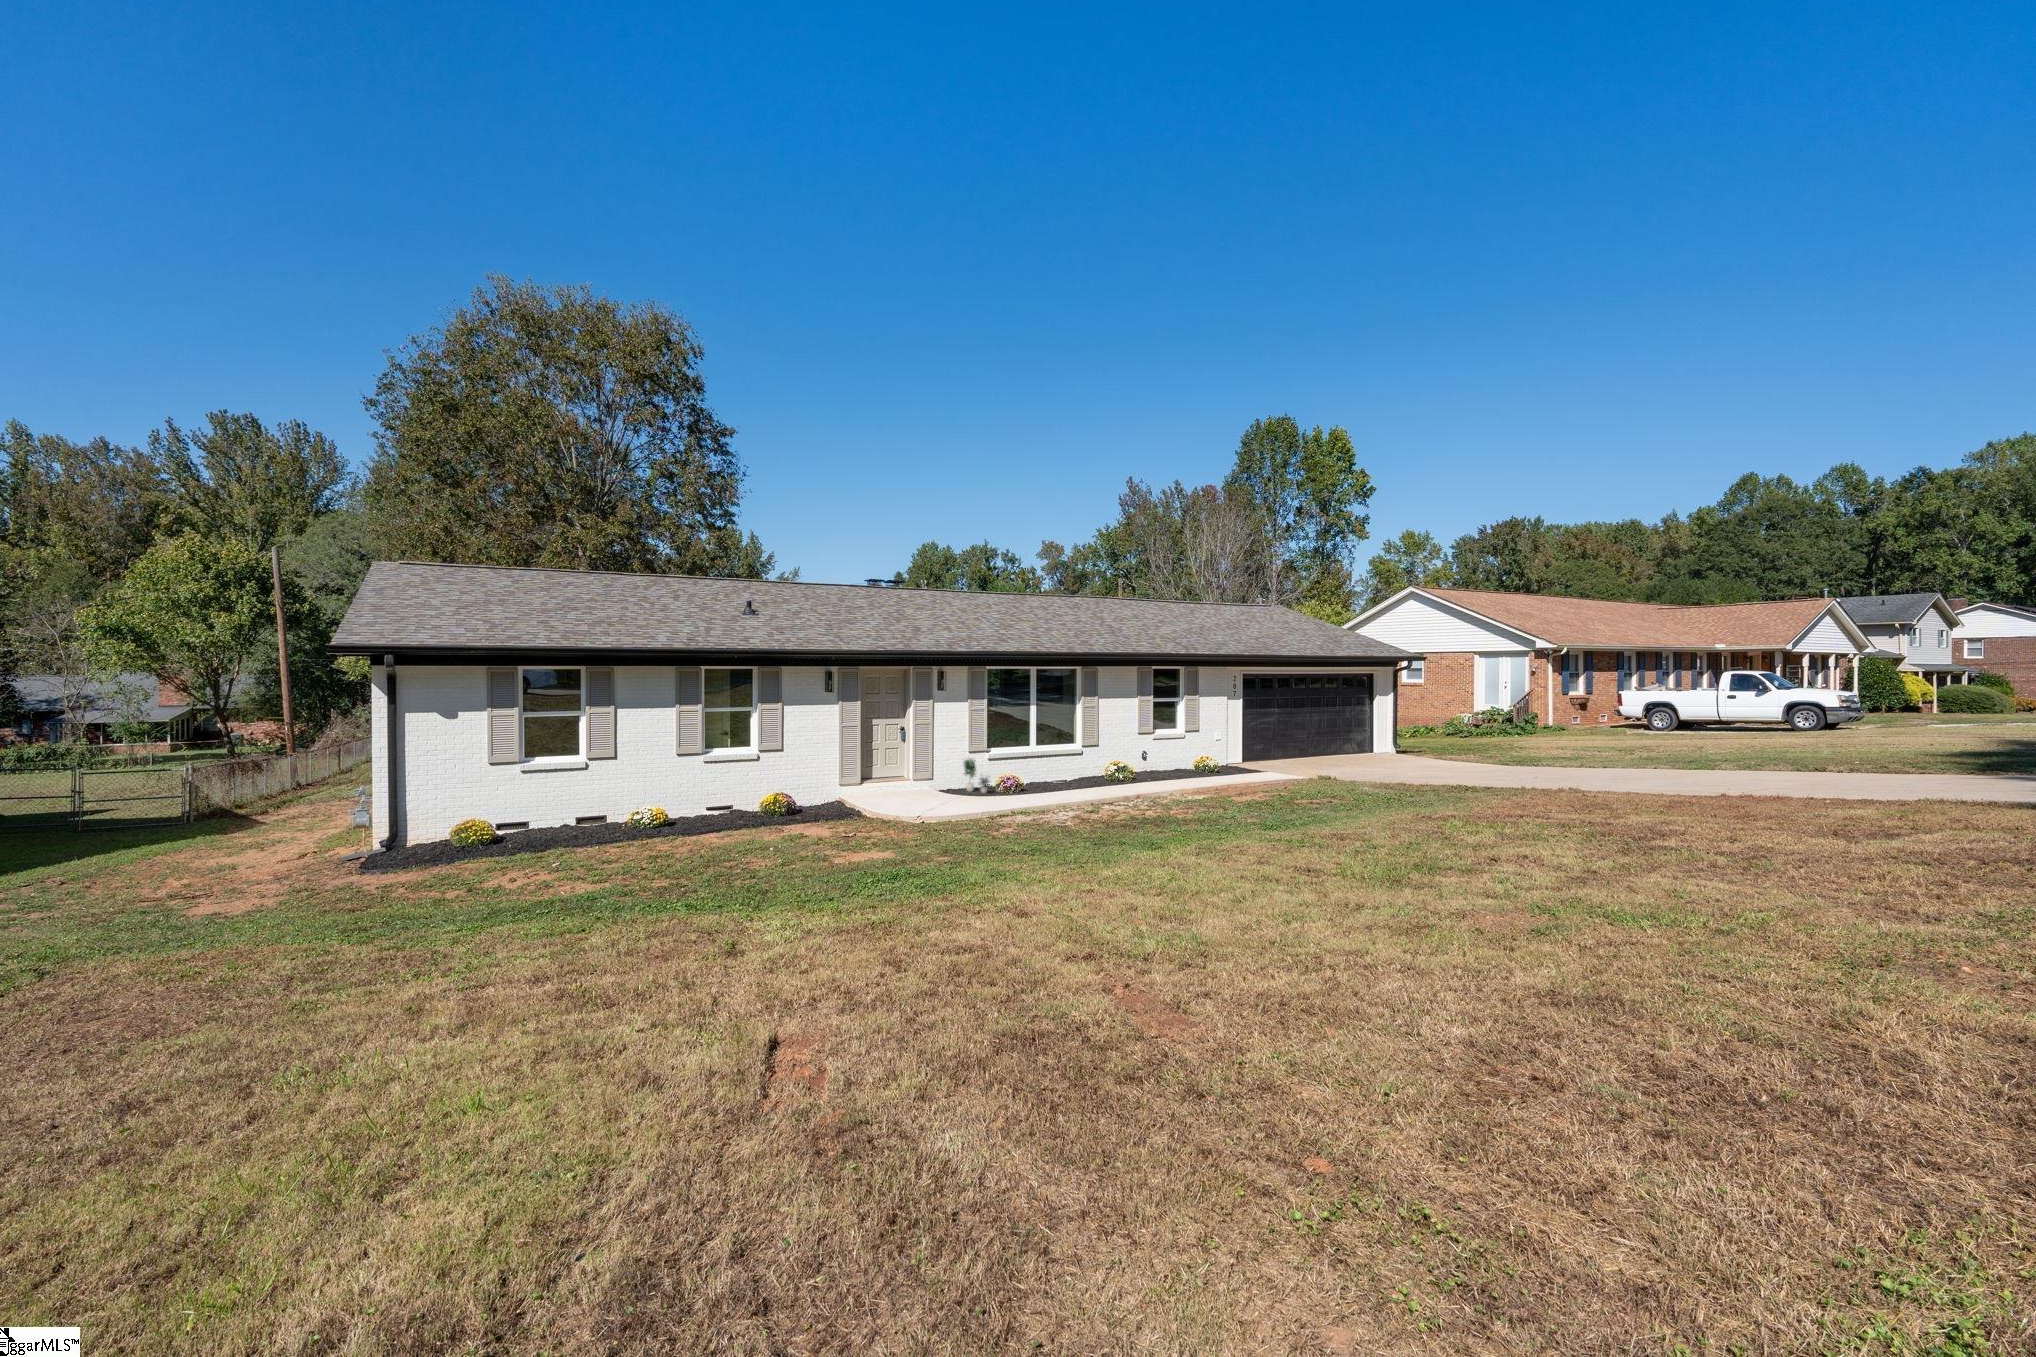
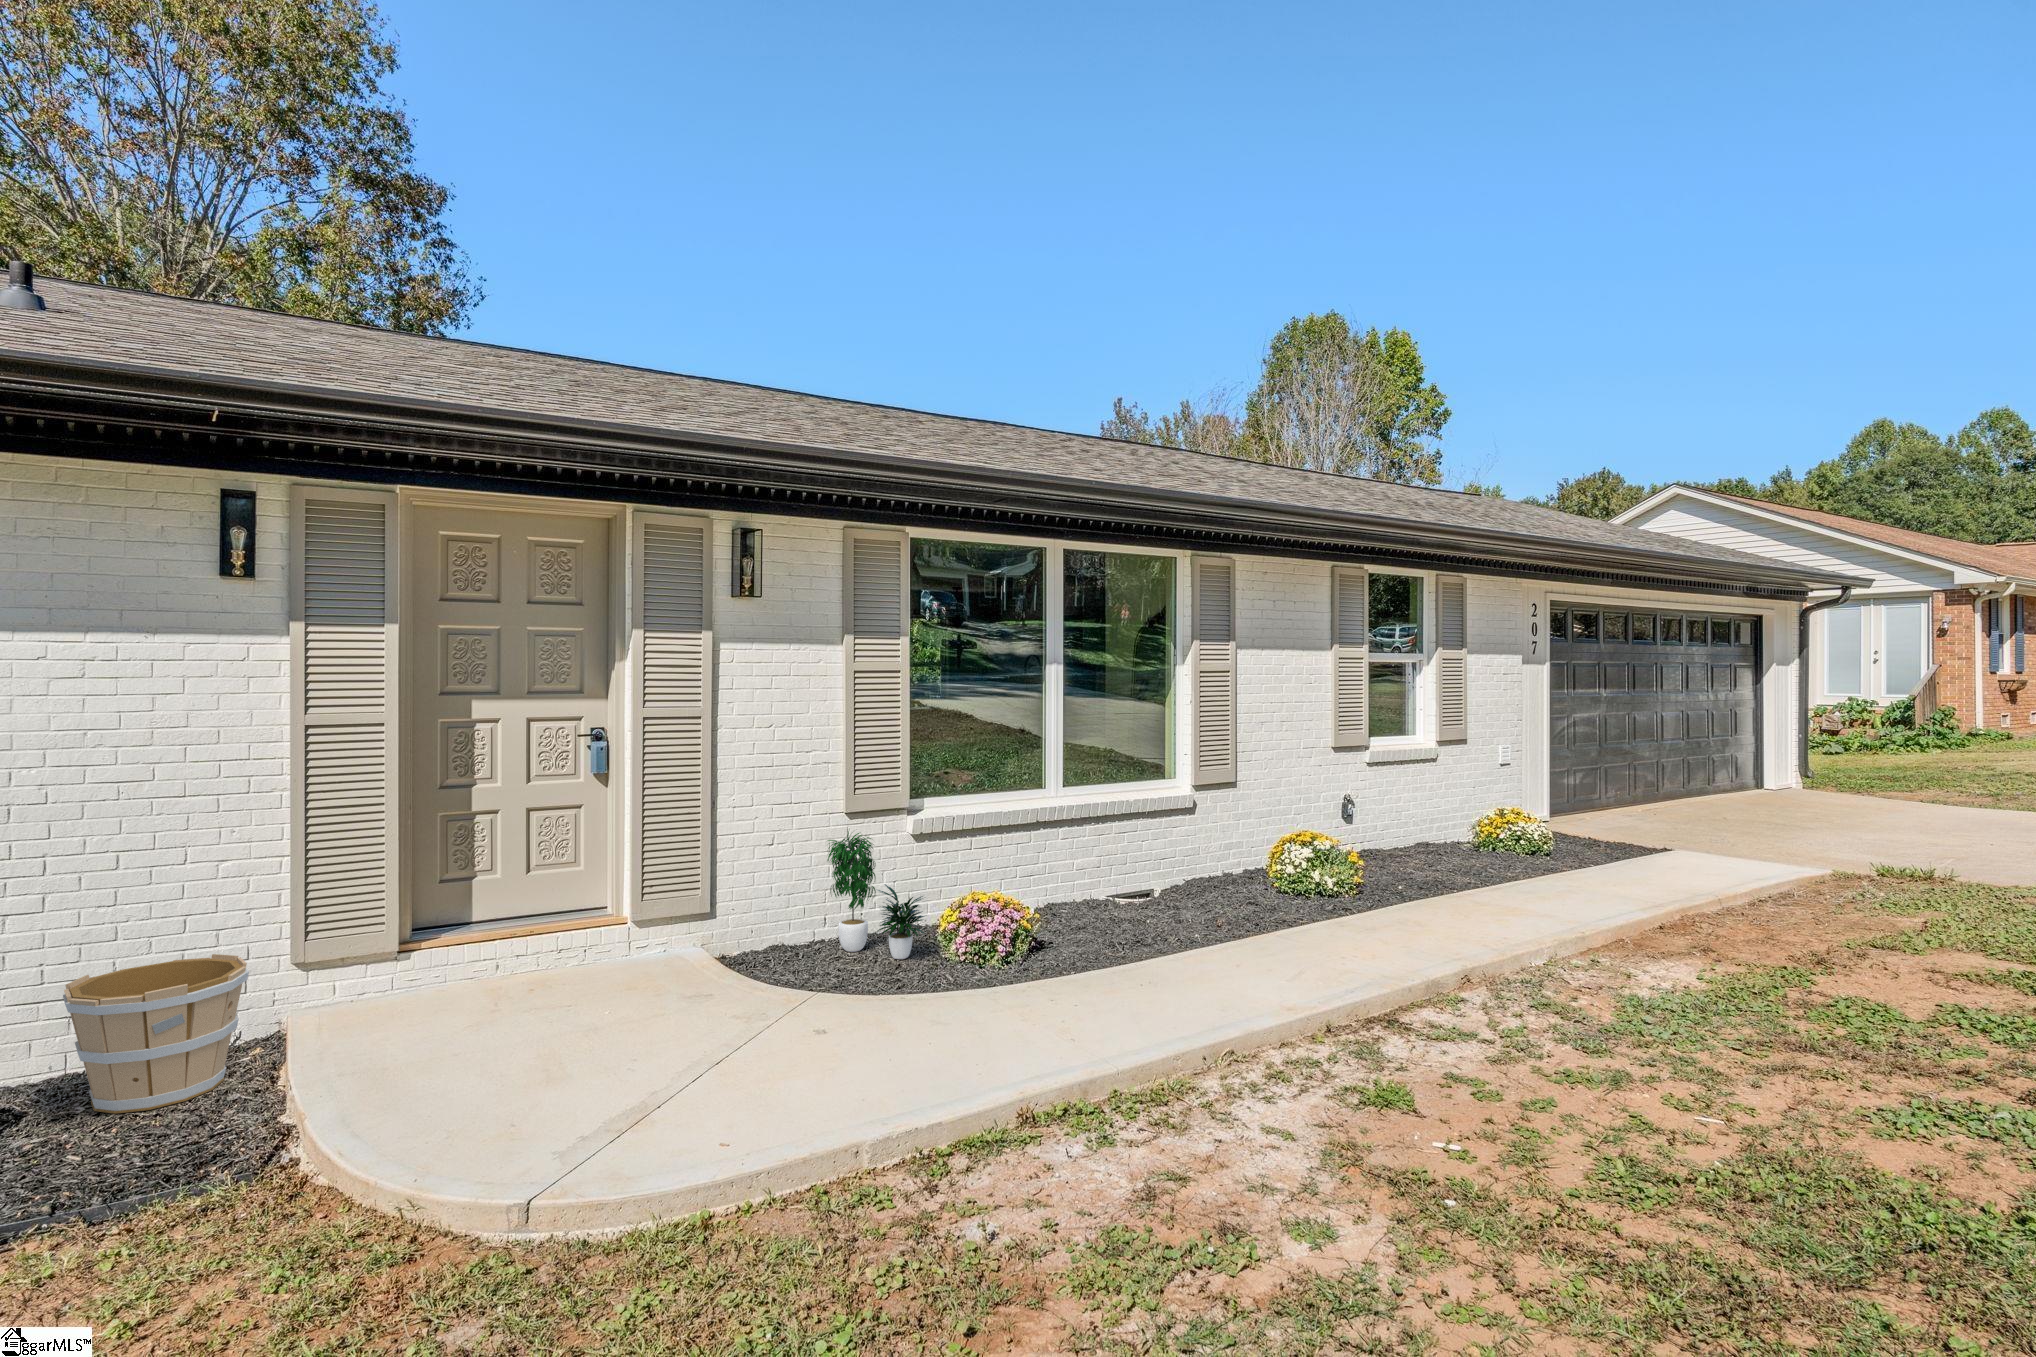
wooden bucket: none [809,780,840,810] -> present [63,954,249,1114]

